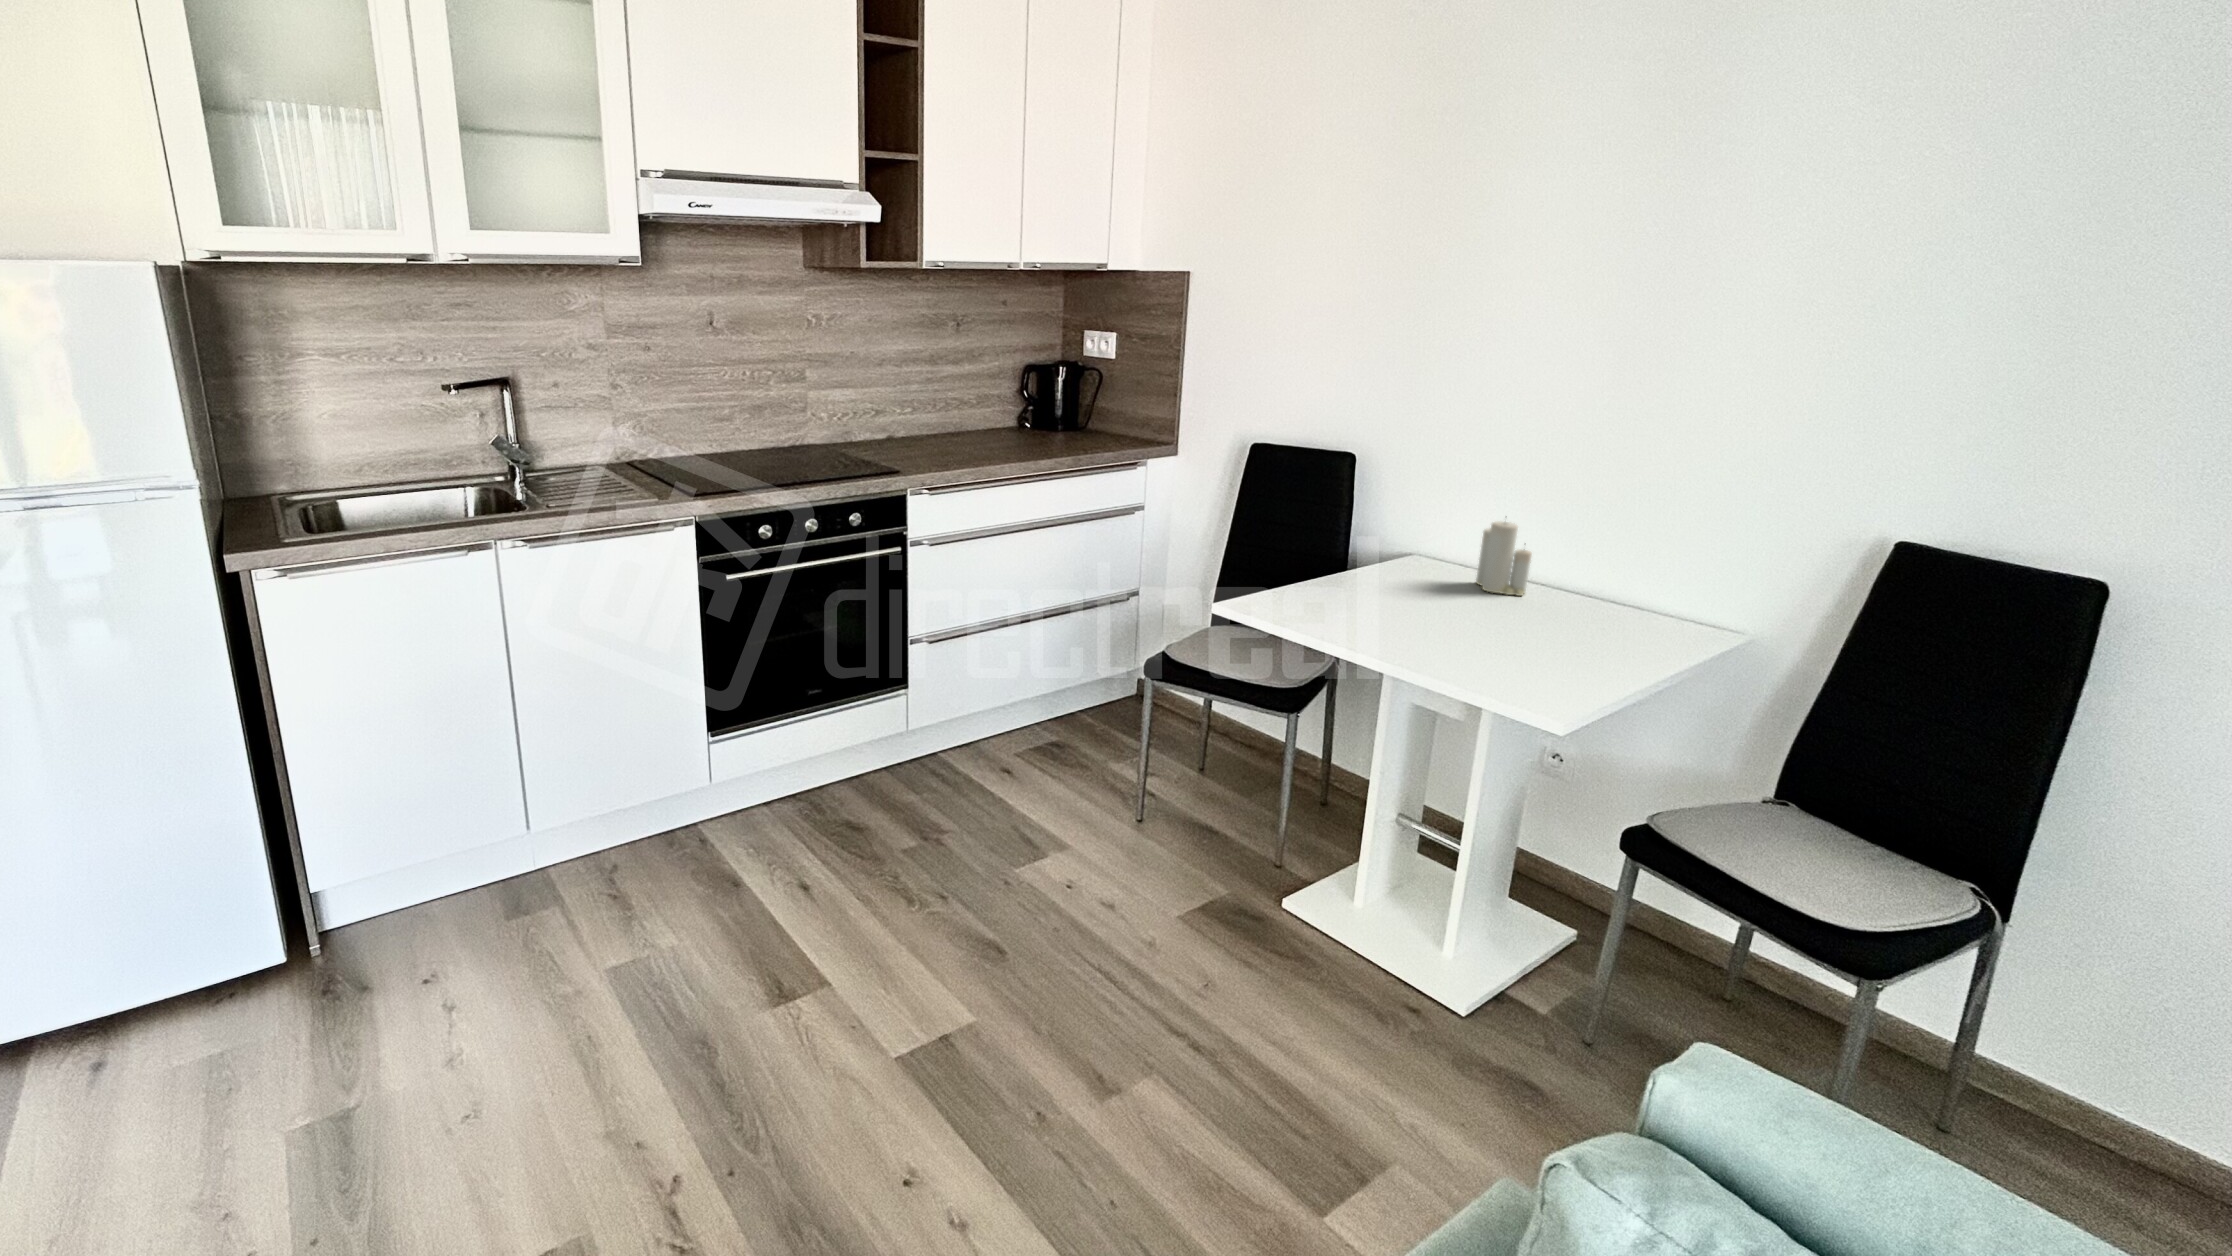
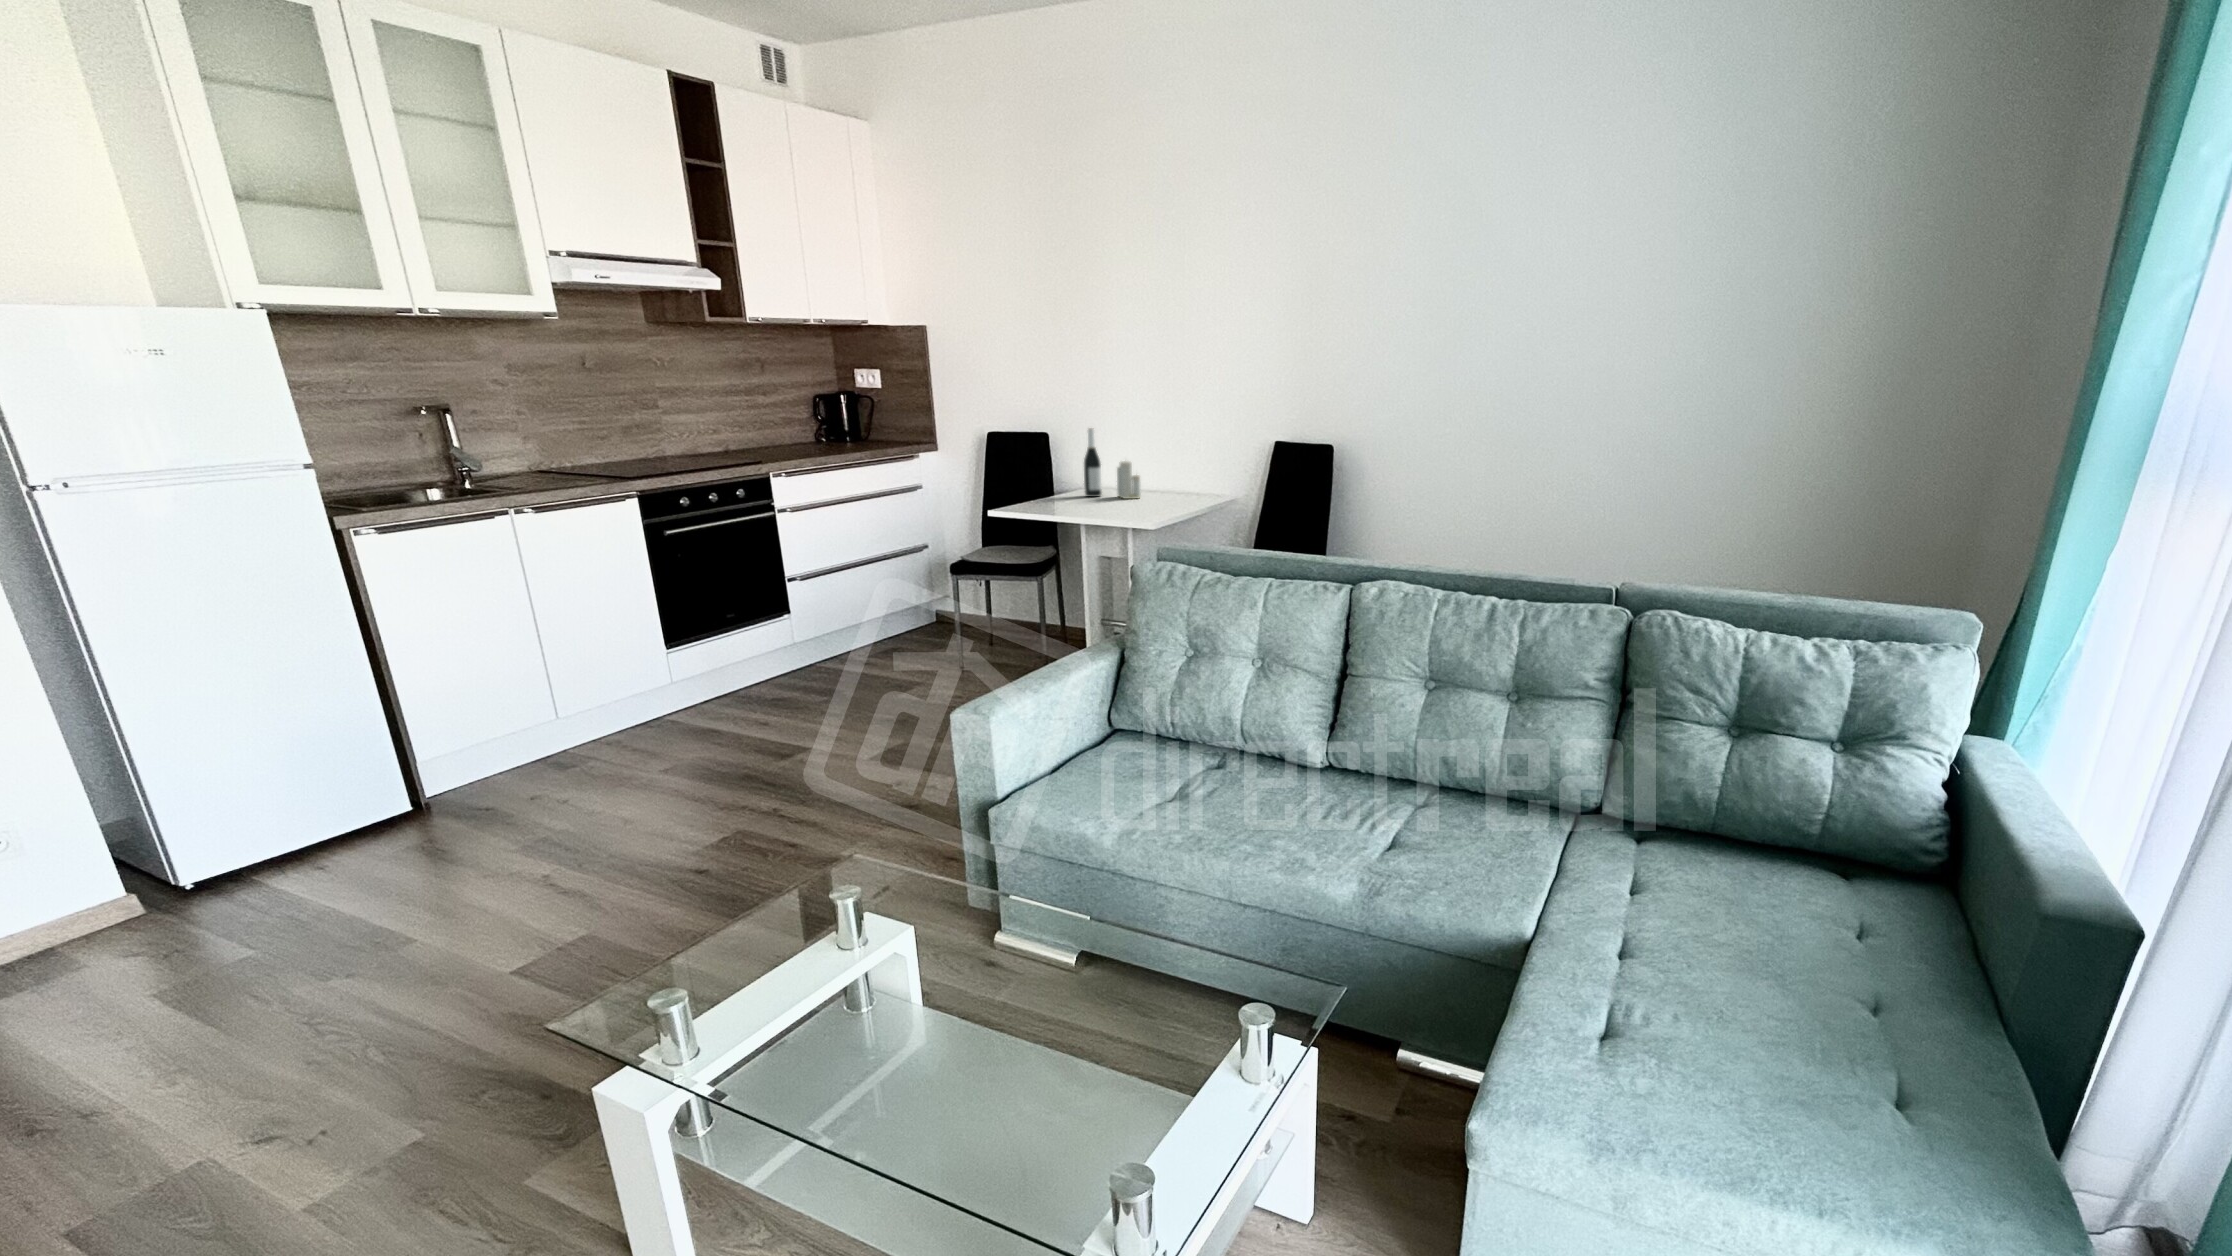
wine bottle: none [1409,453,1451,578] -> present [1084,428,1102,497]

